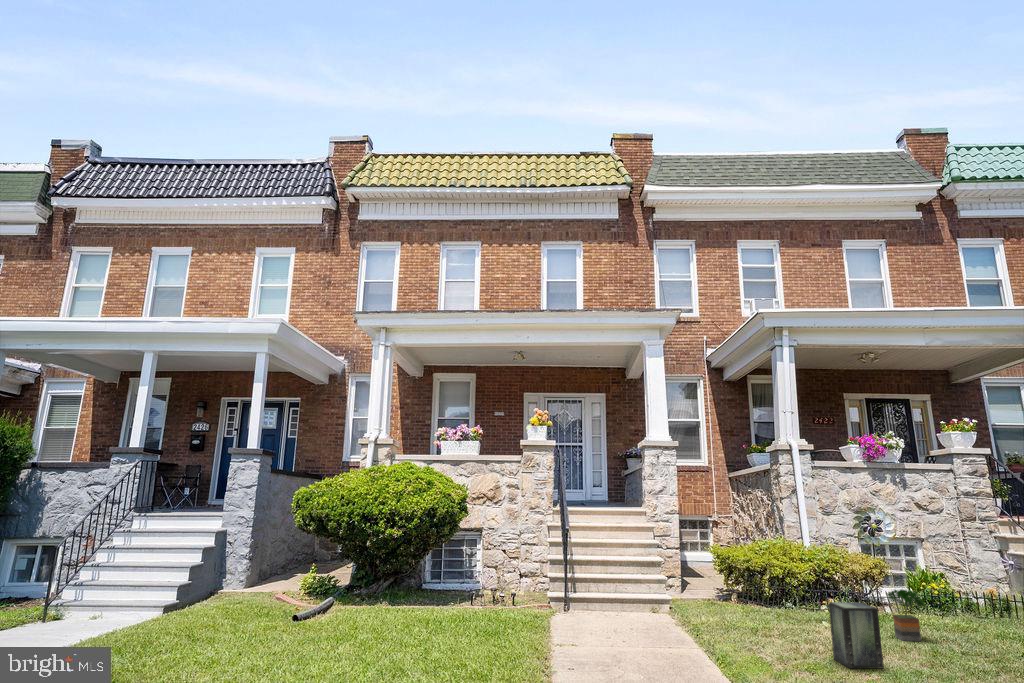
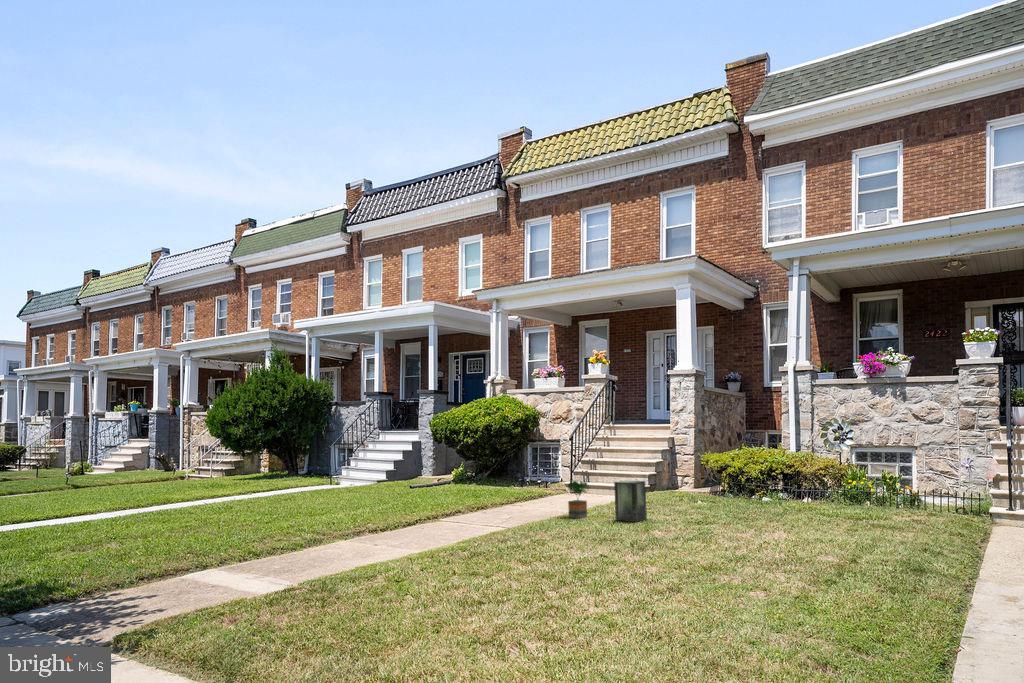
potted tree: present [887,589,925,641] -> present [568,481,589,518]

